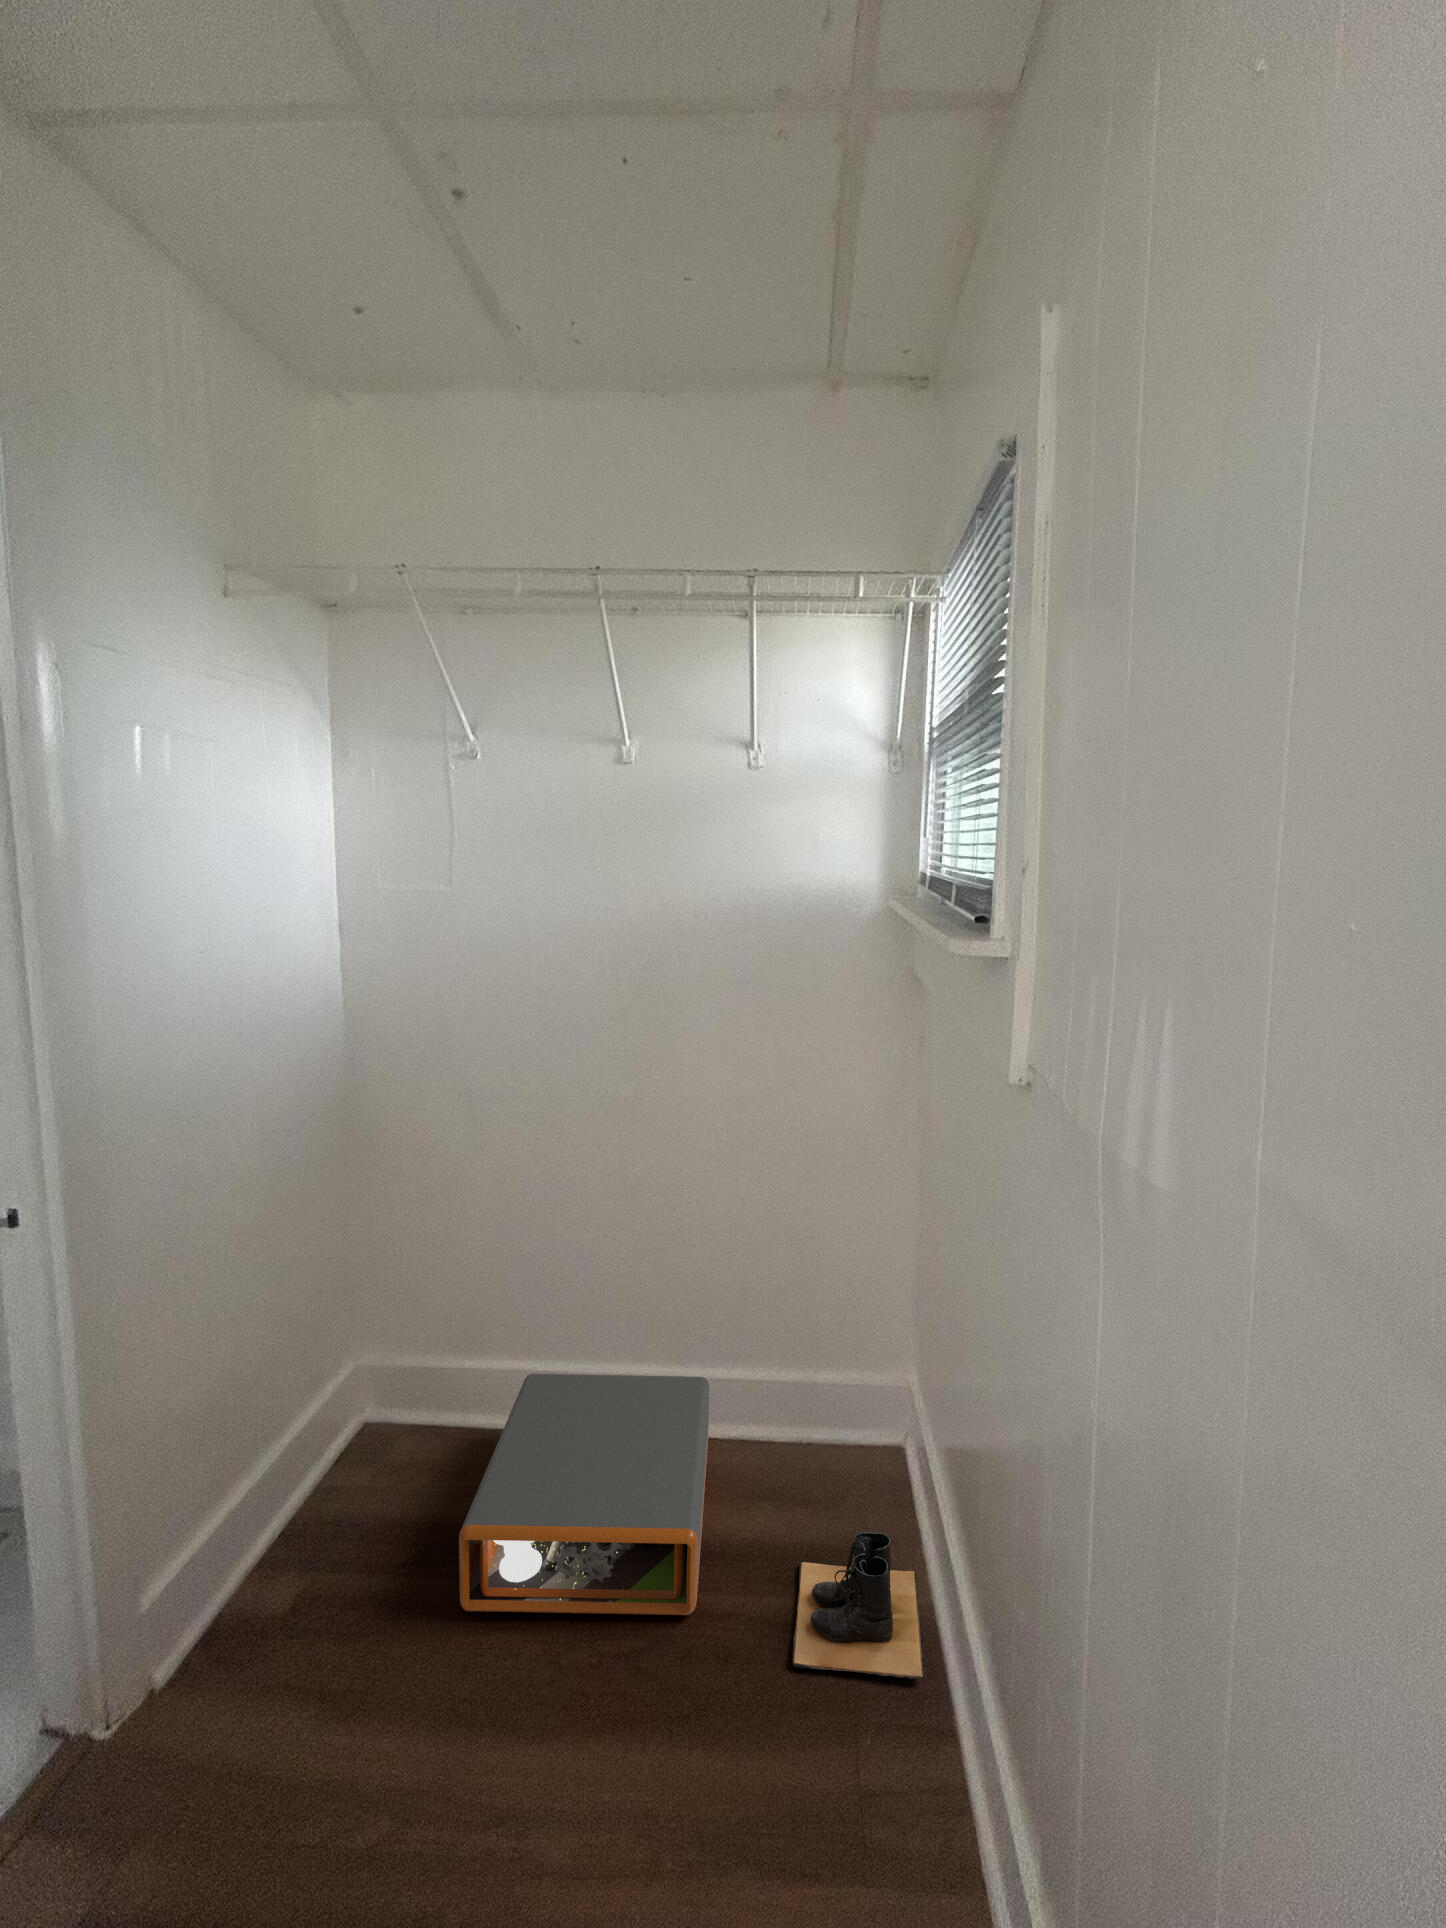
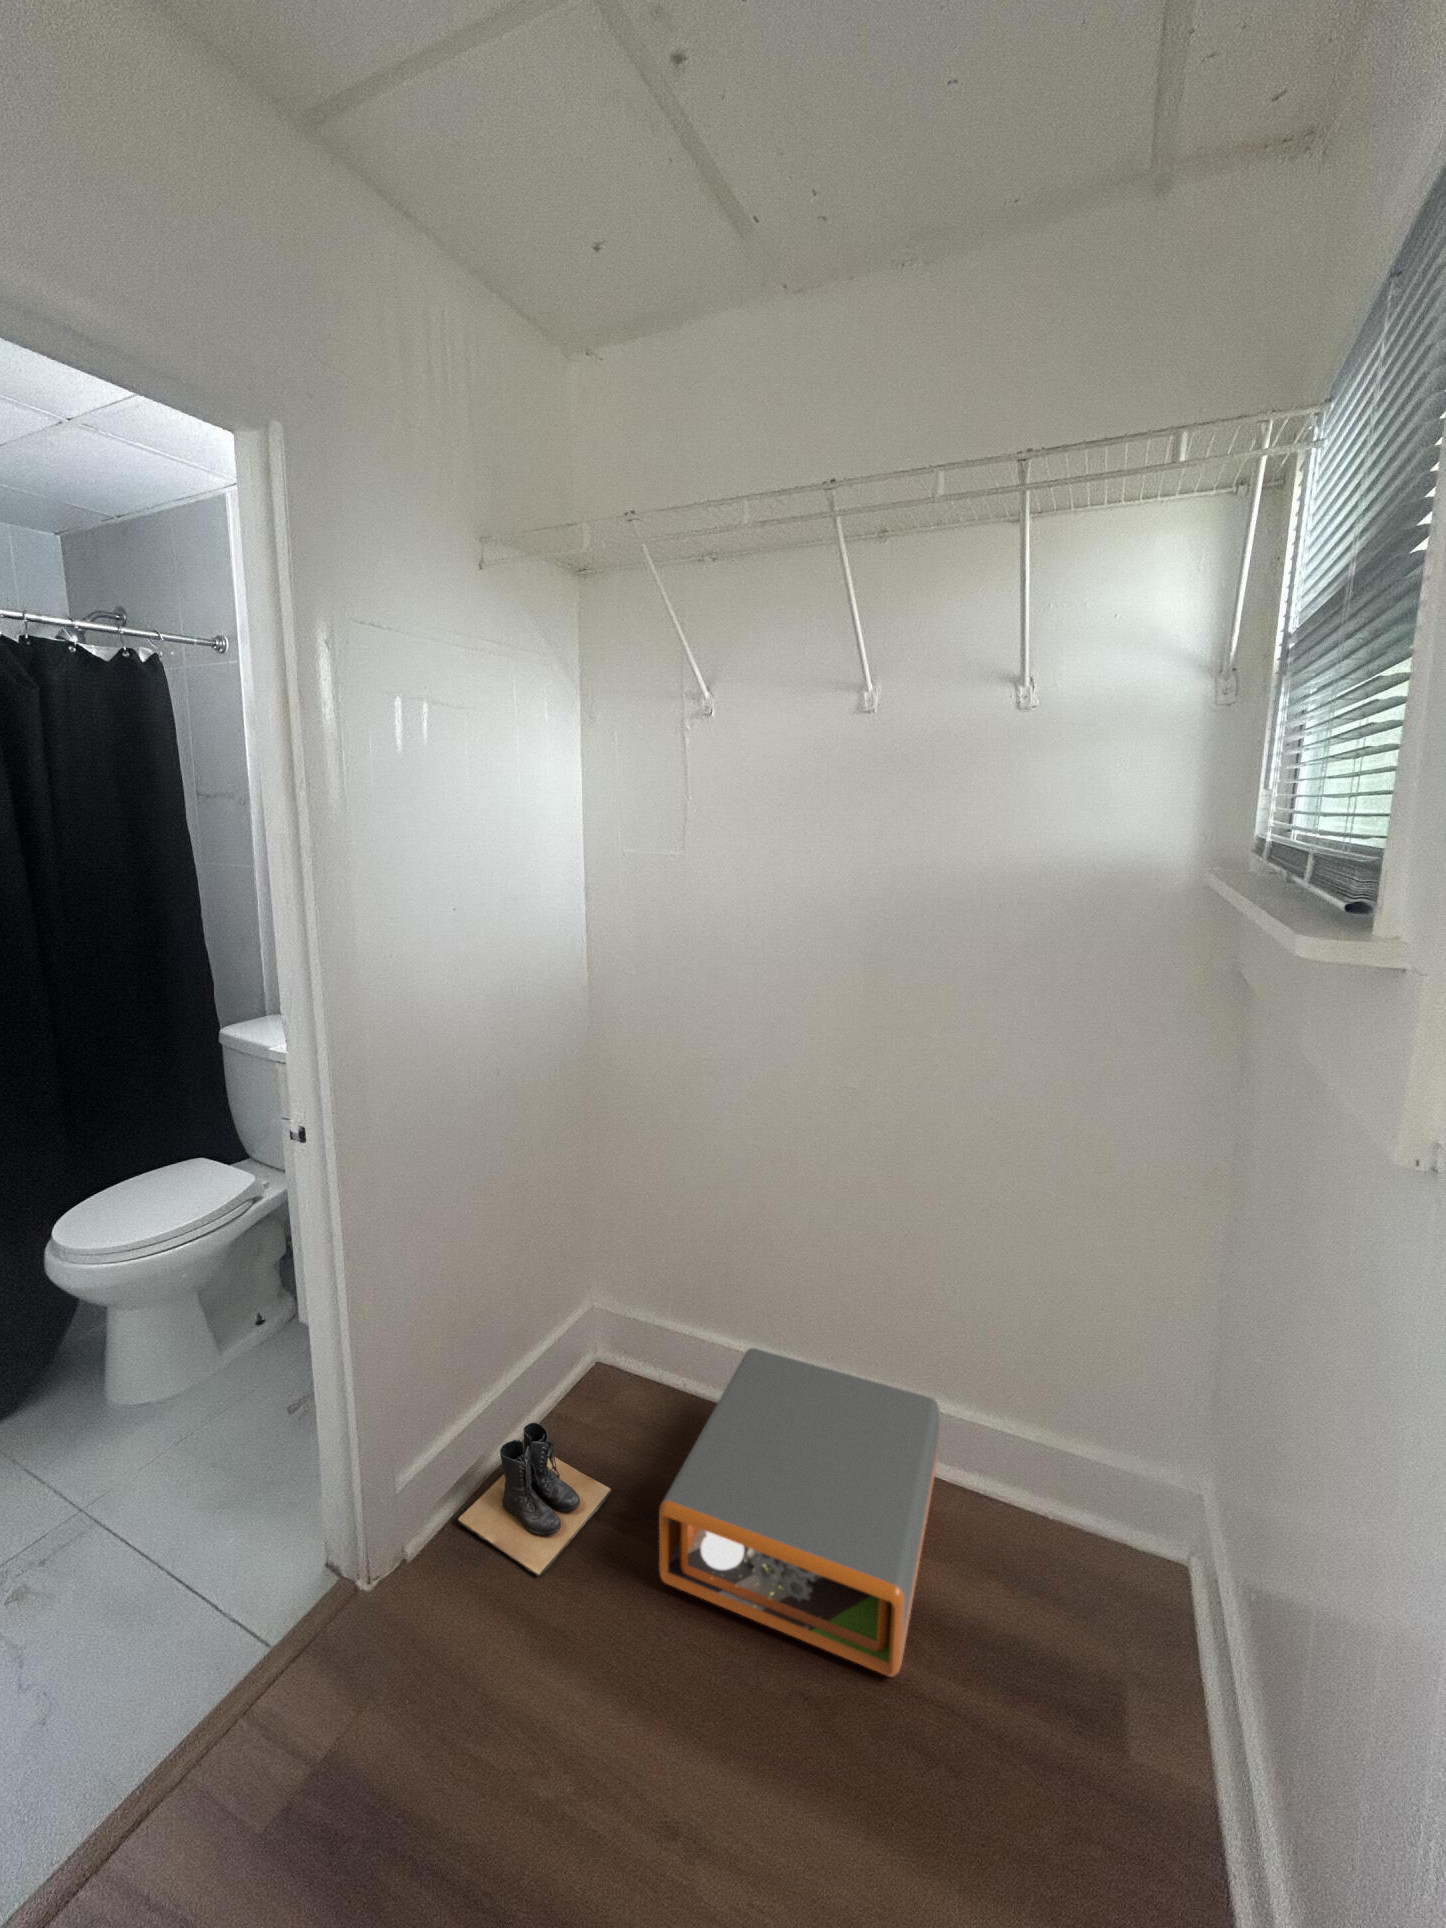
boots: present [792,1533,923,1679] -> present [458,1423,612,1576]

